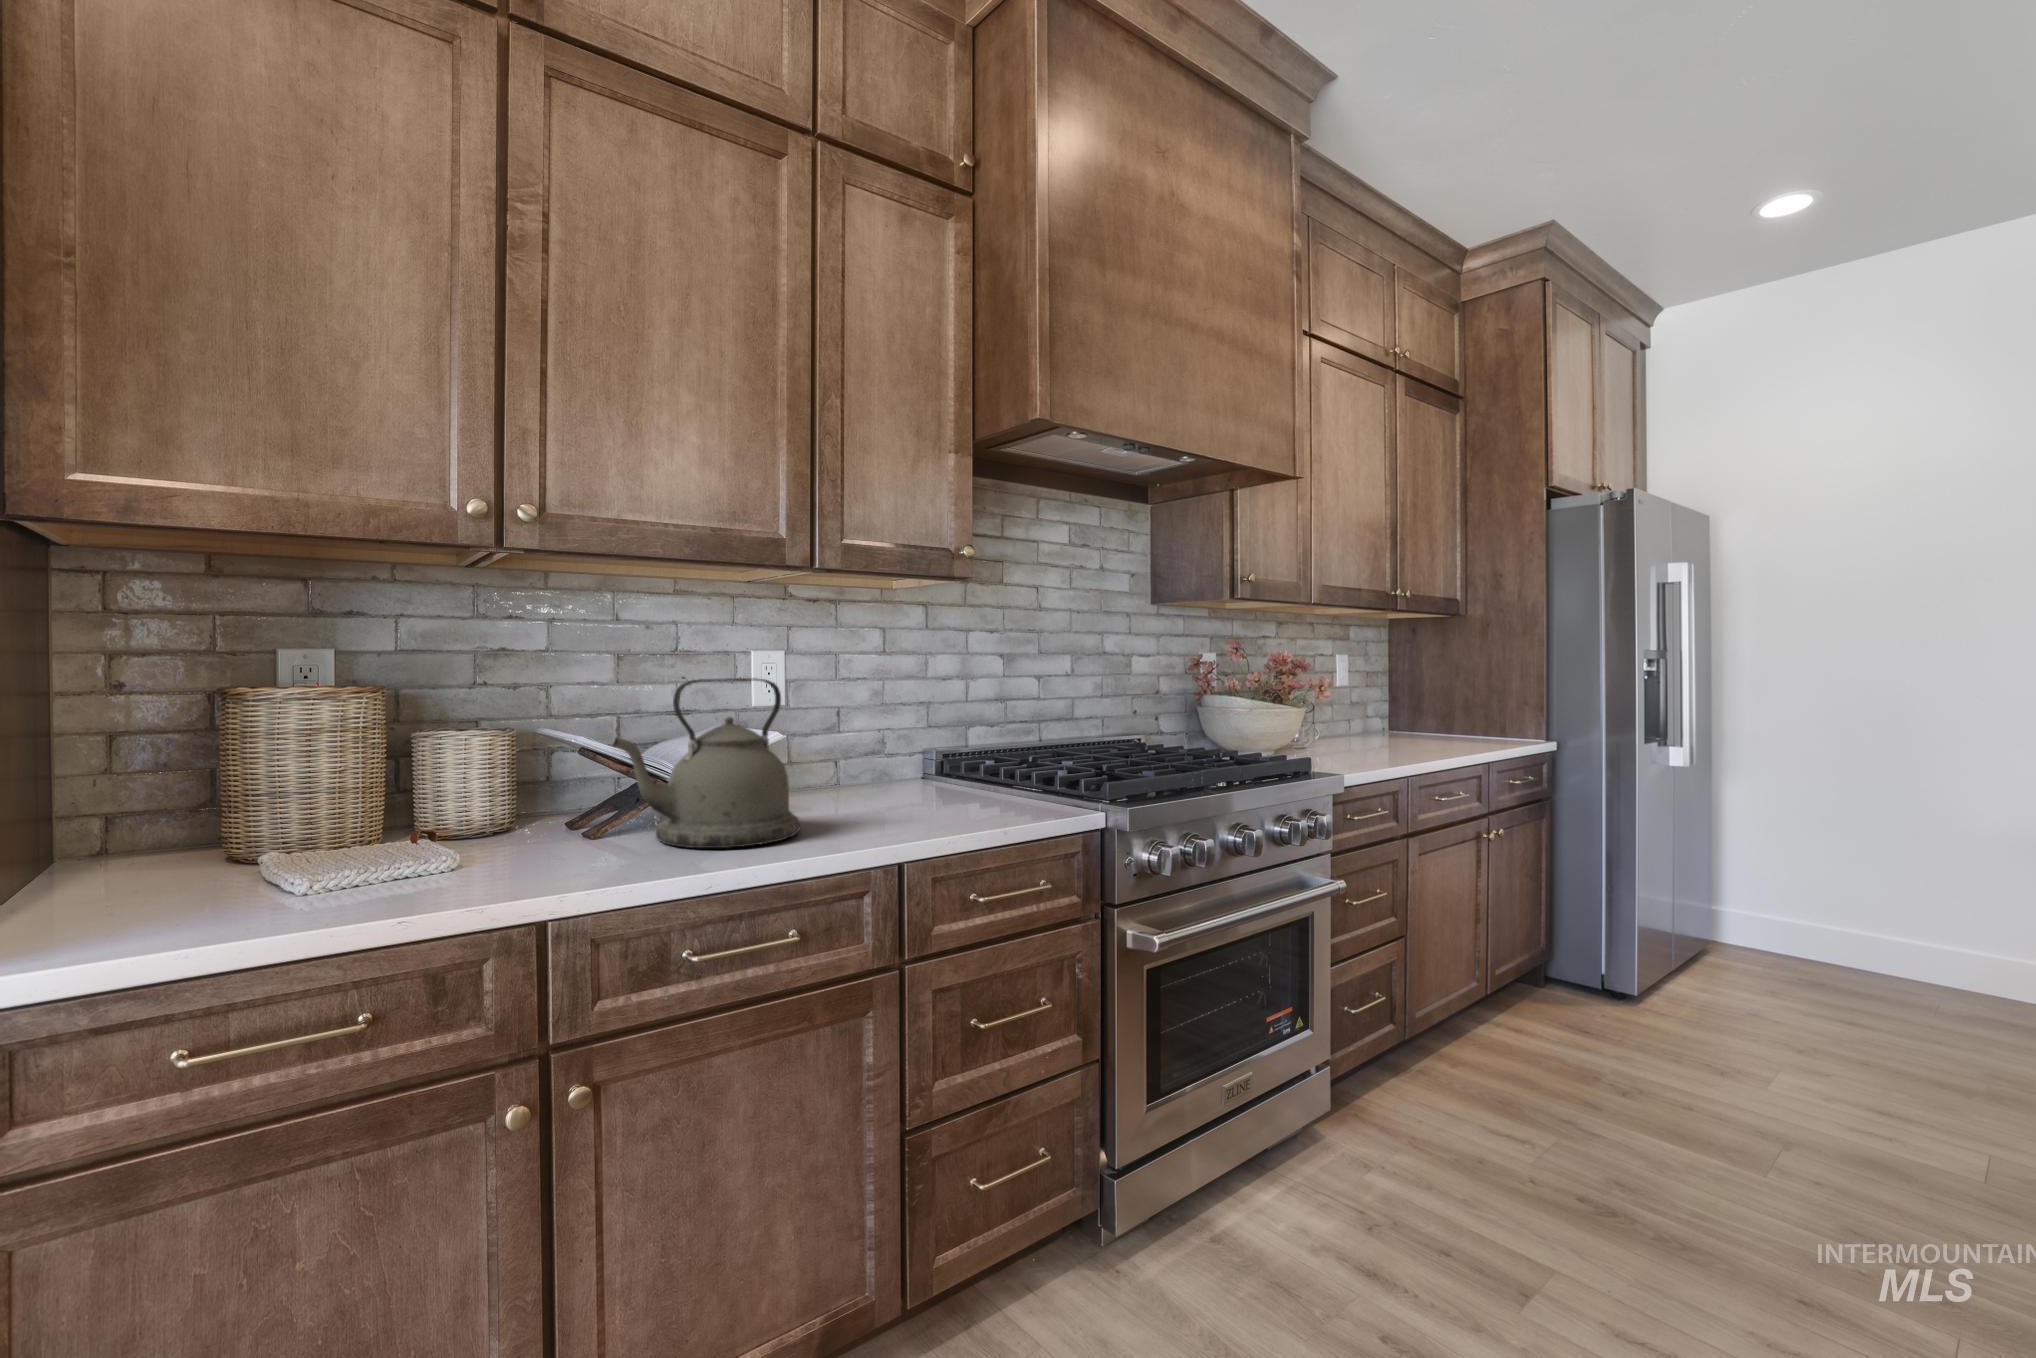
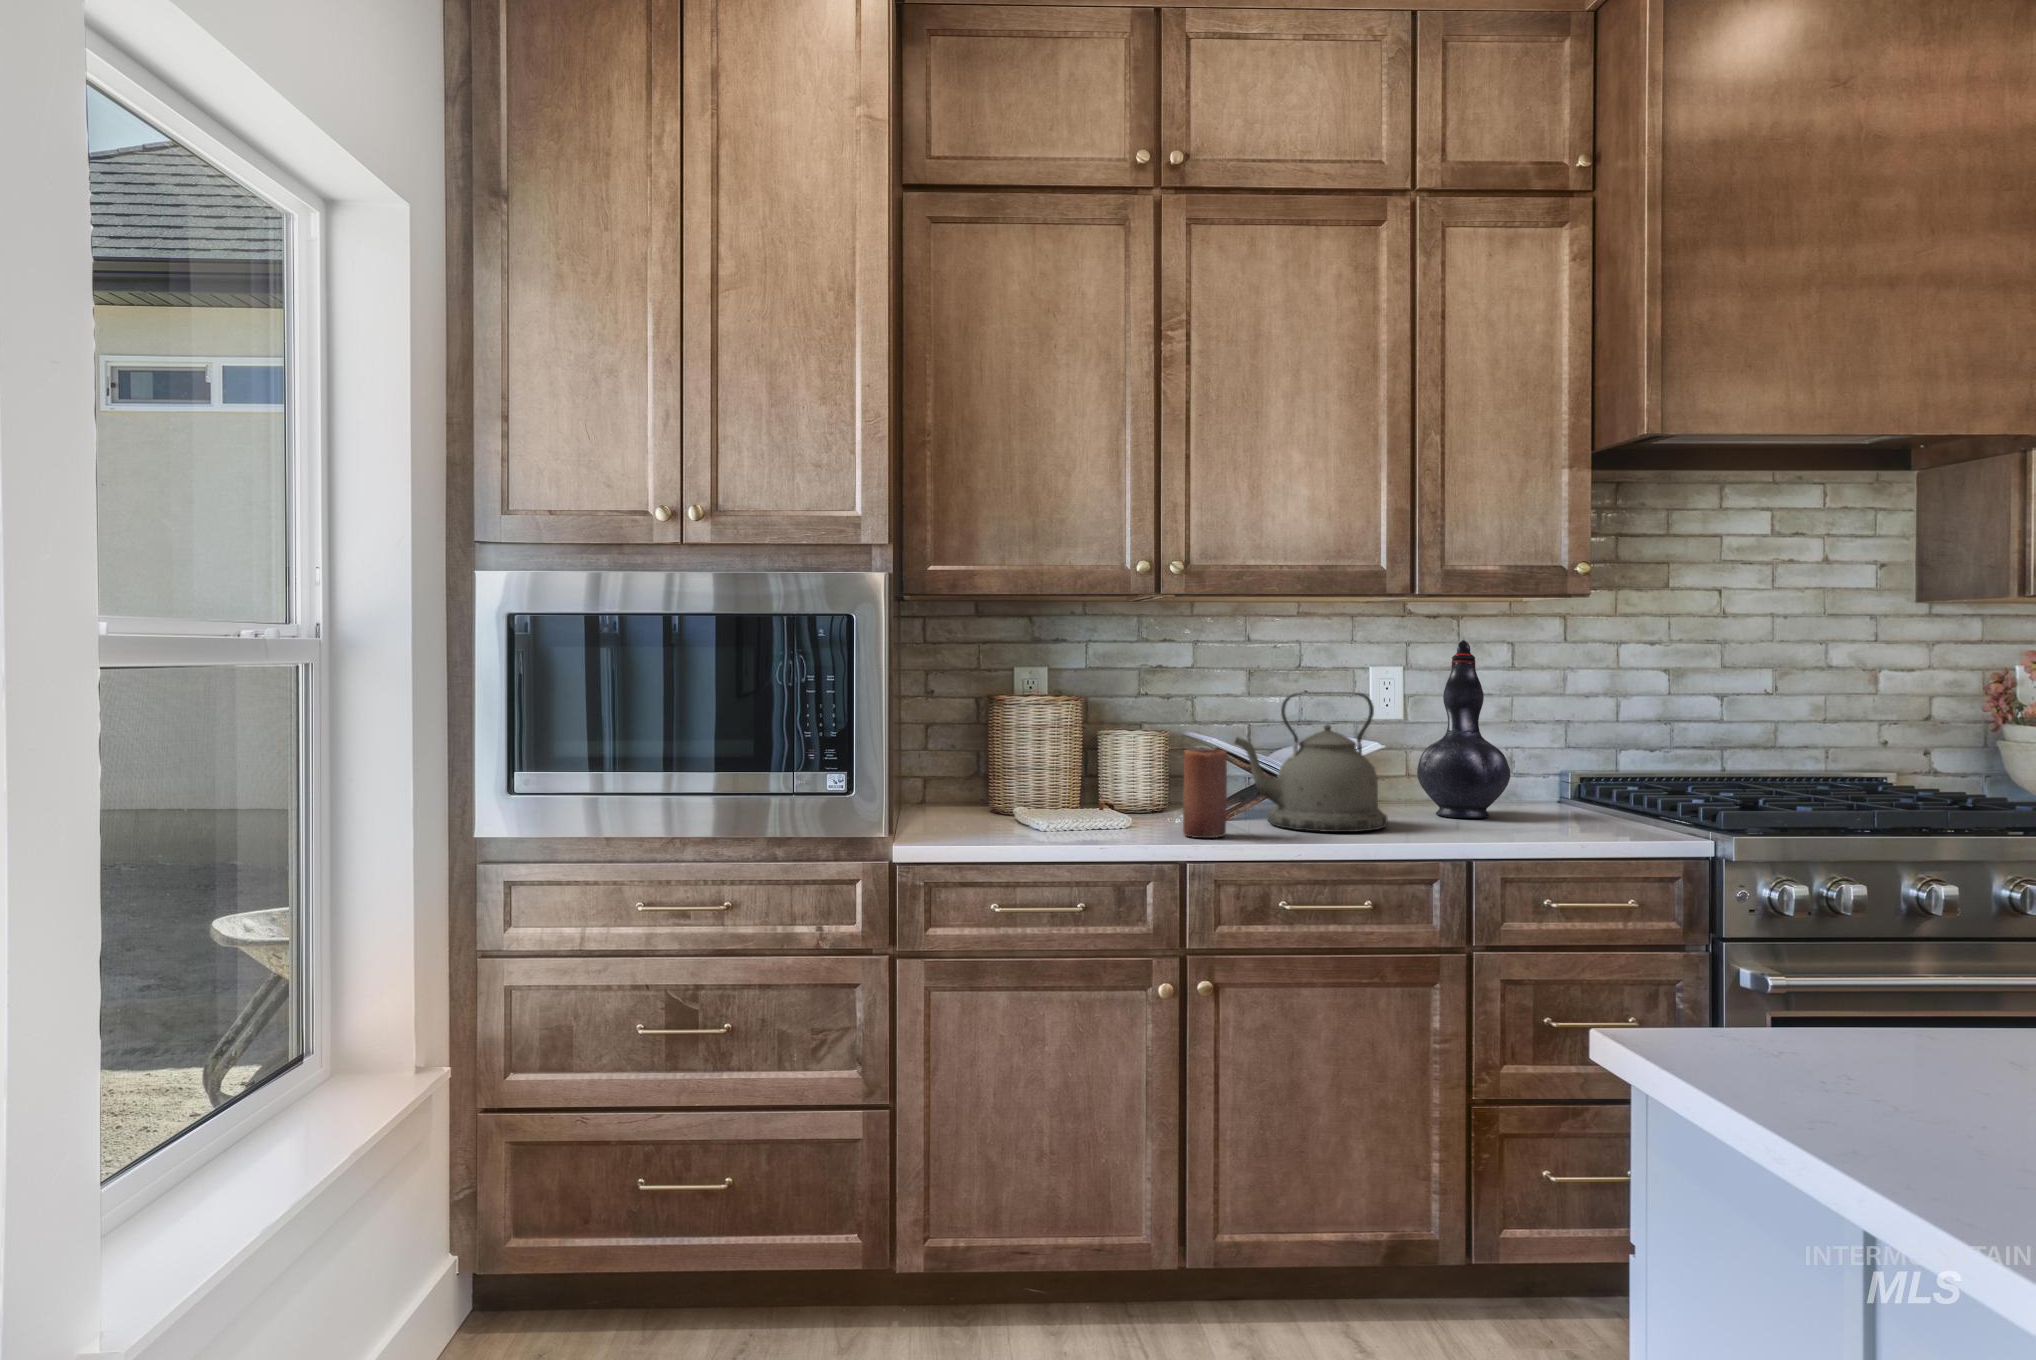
decorative vase: none [813,624,905,808] -> present [1417,640,1510,818]
candle: none [544,757,608,882] -> present [1183,749,1227,838]

